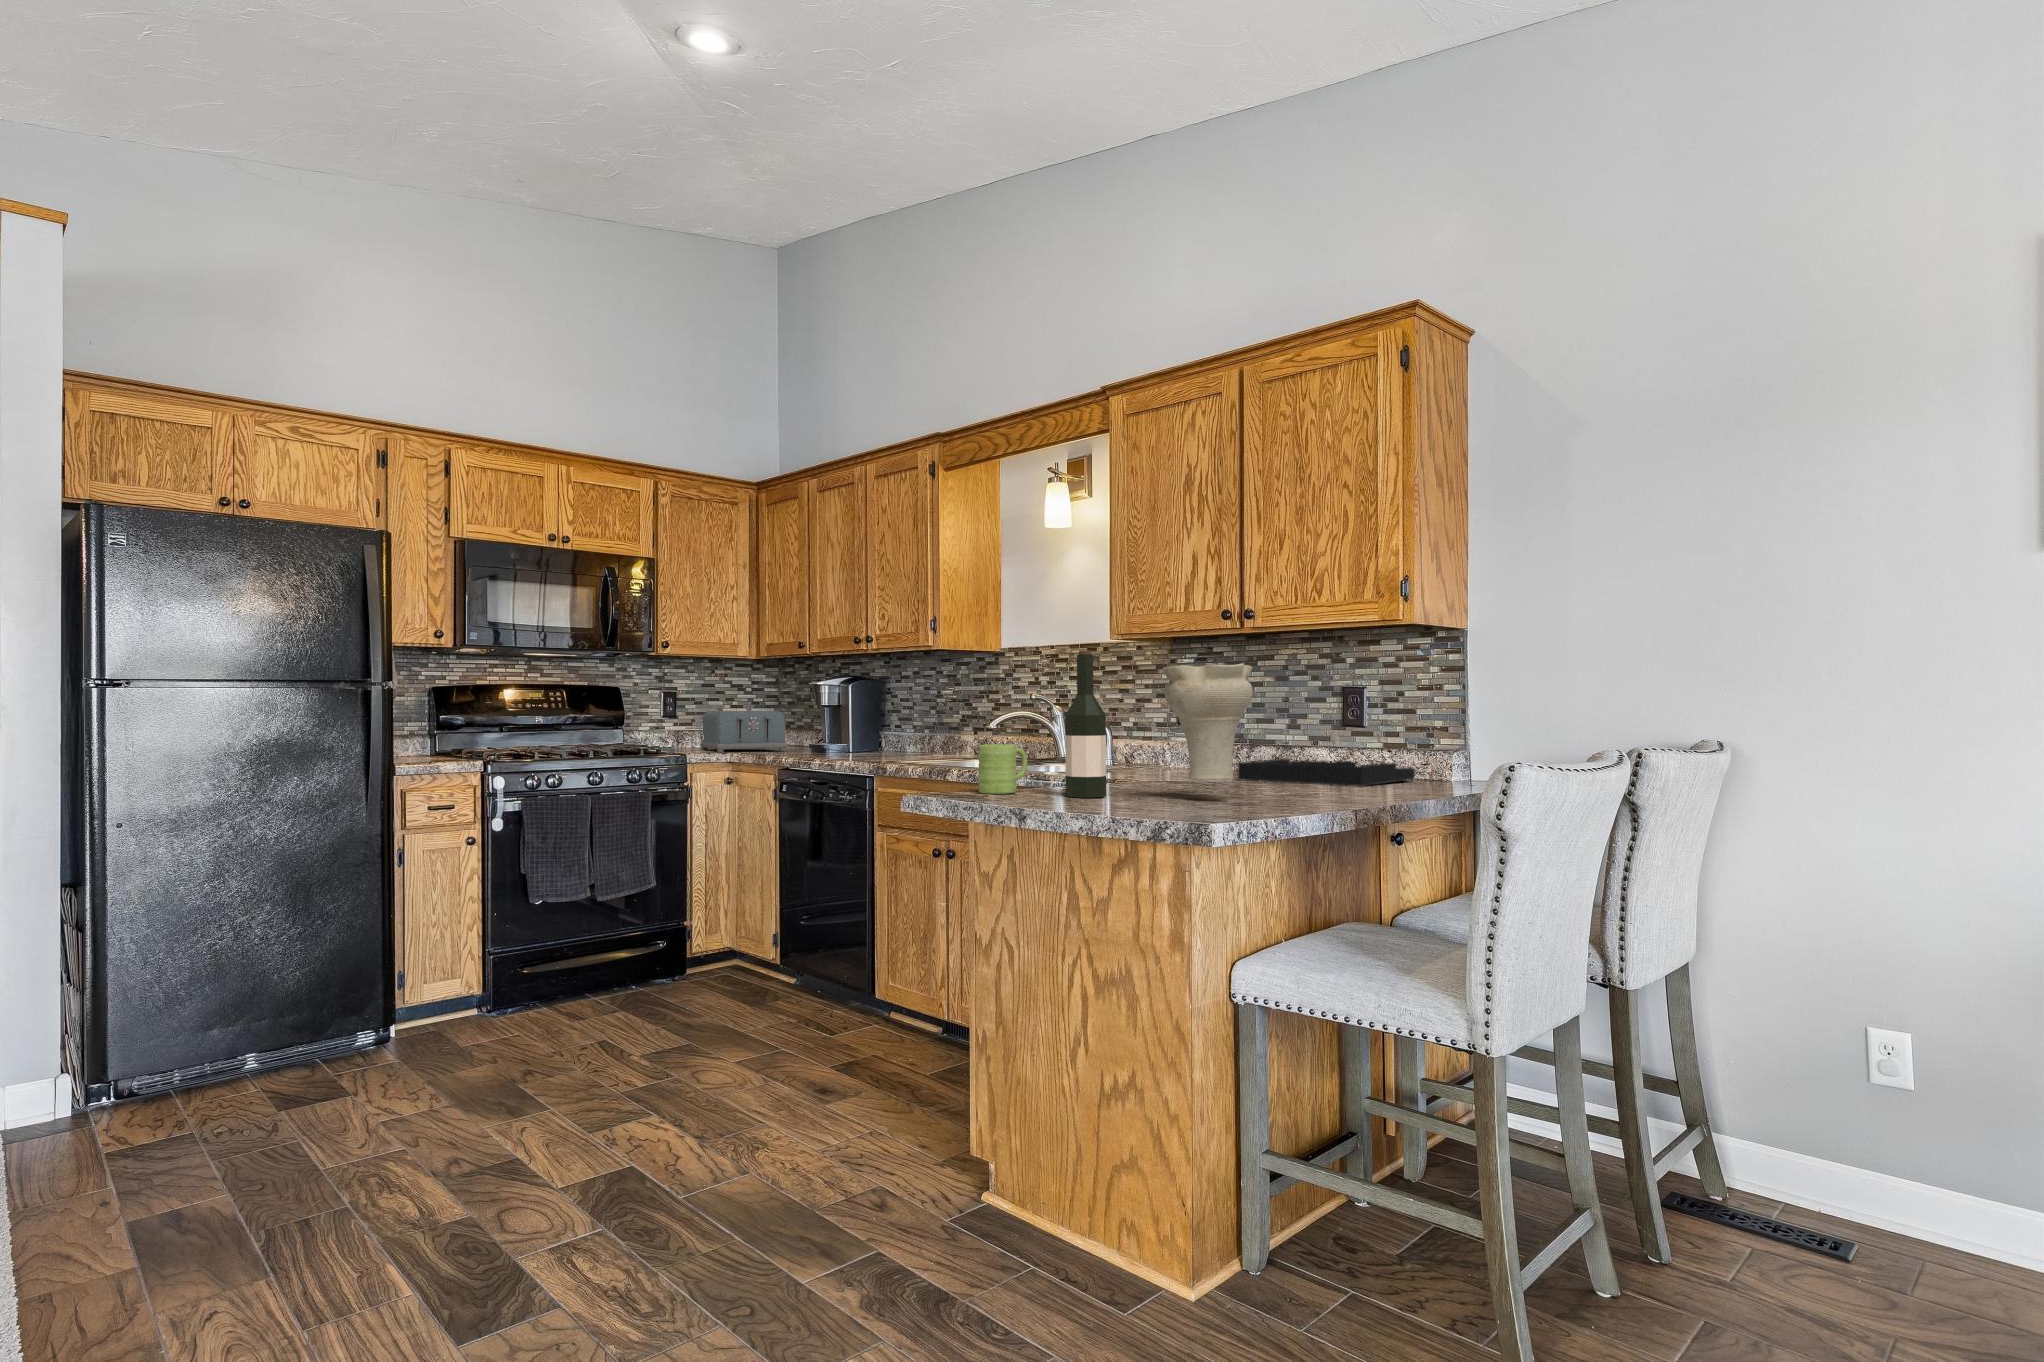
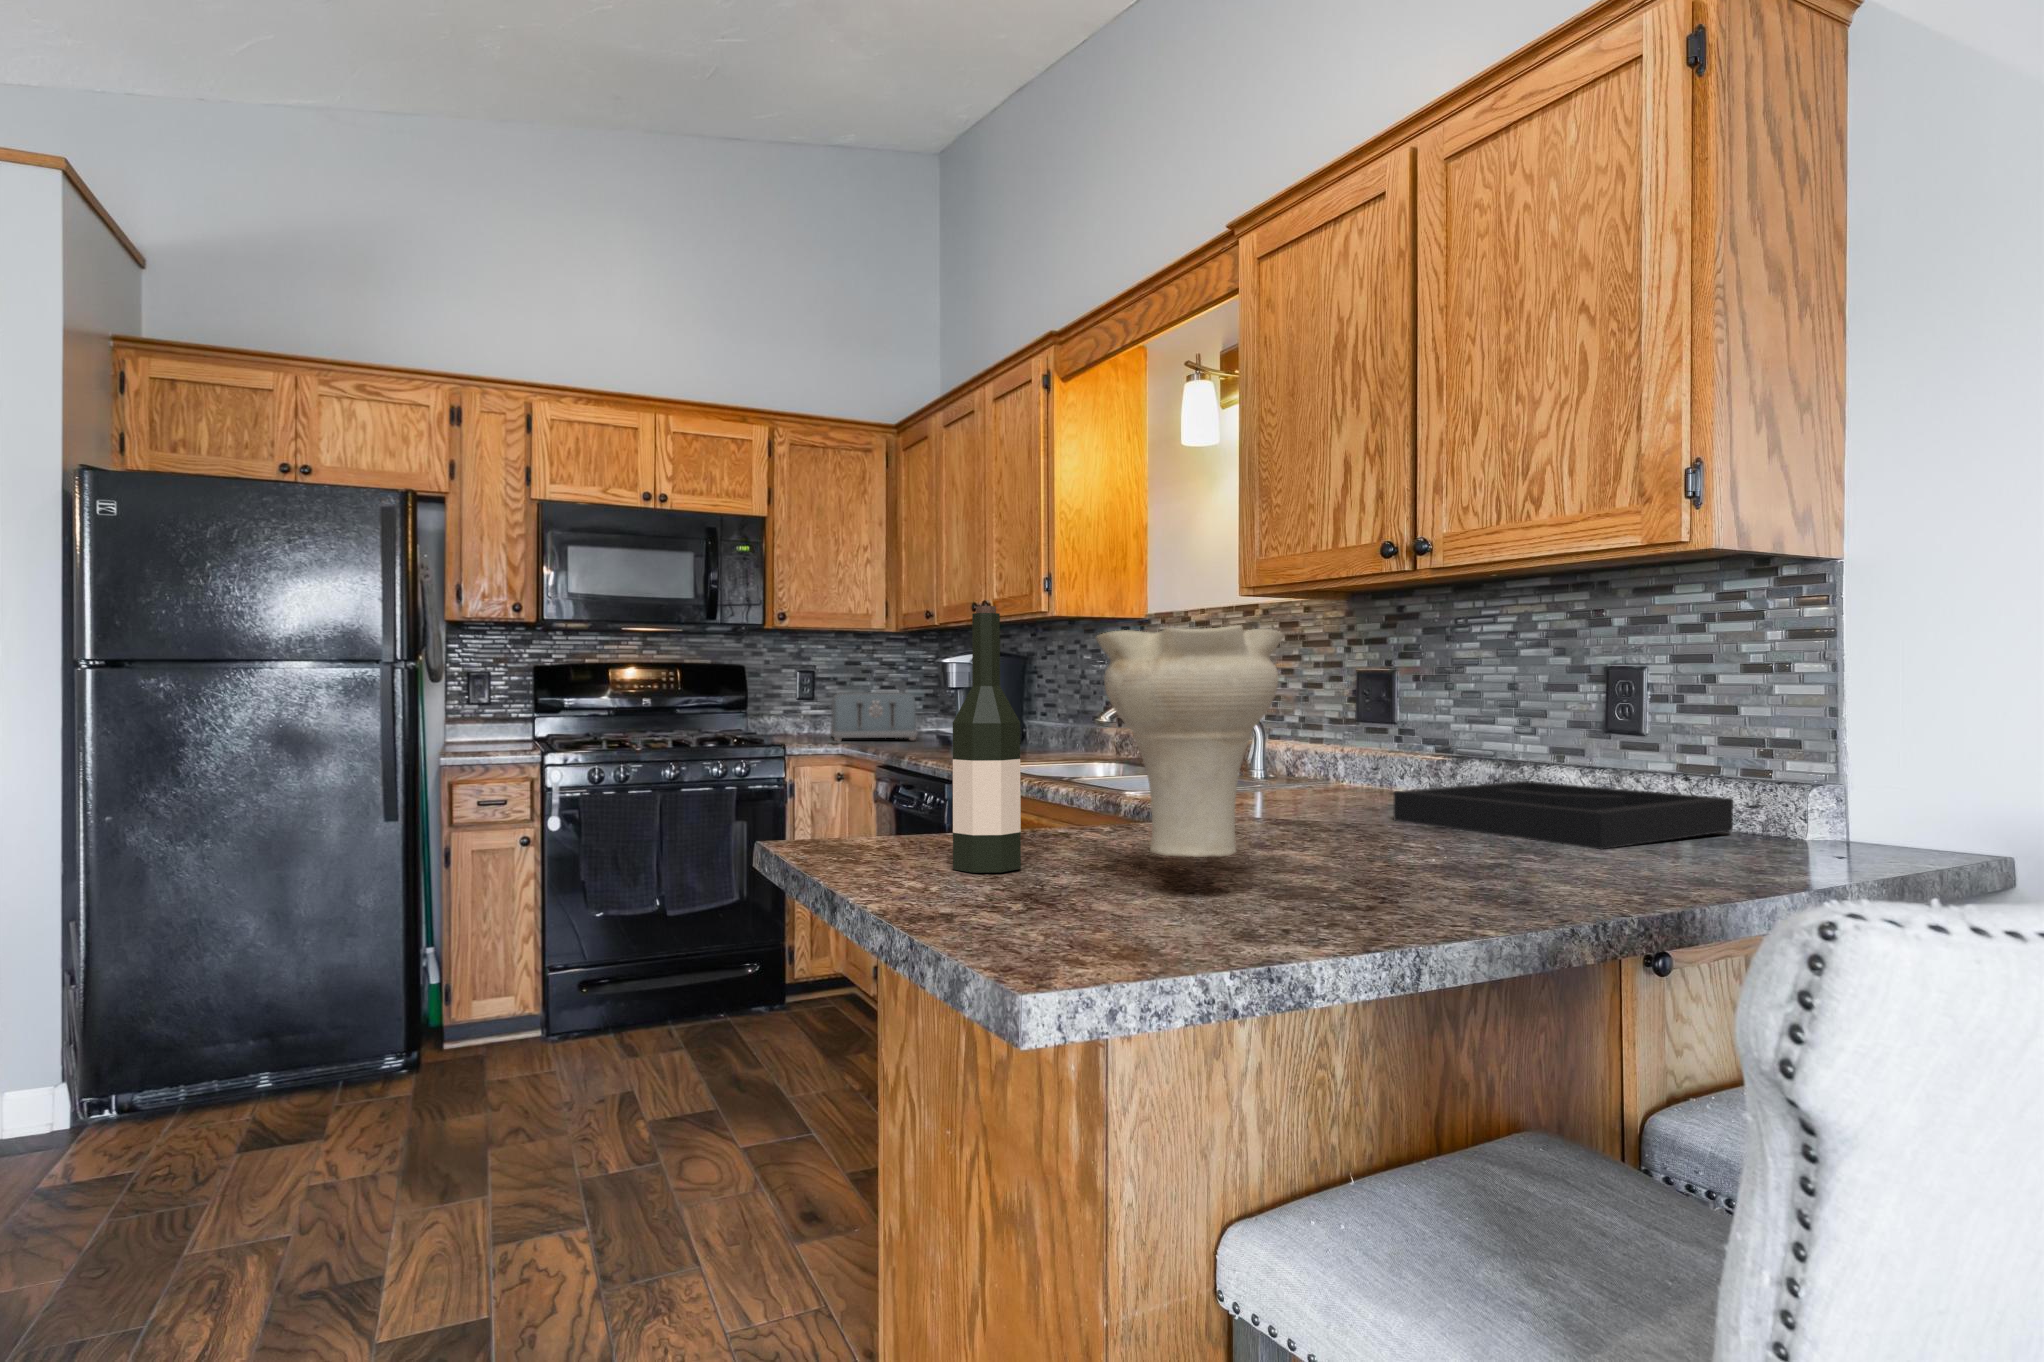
mug: present [978,744,1027,794] -> none [838,766,931,852]

